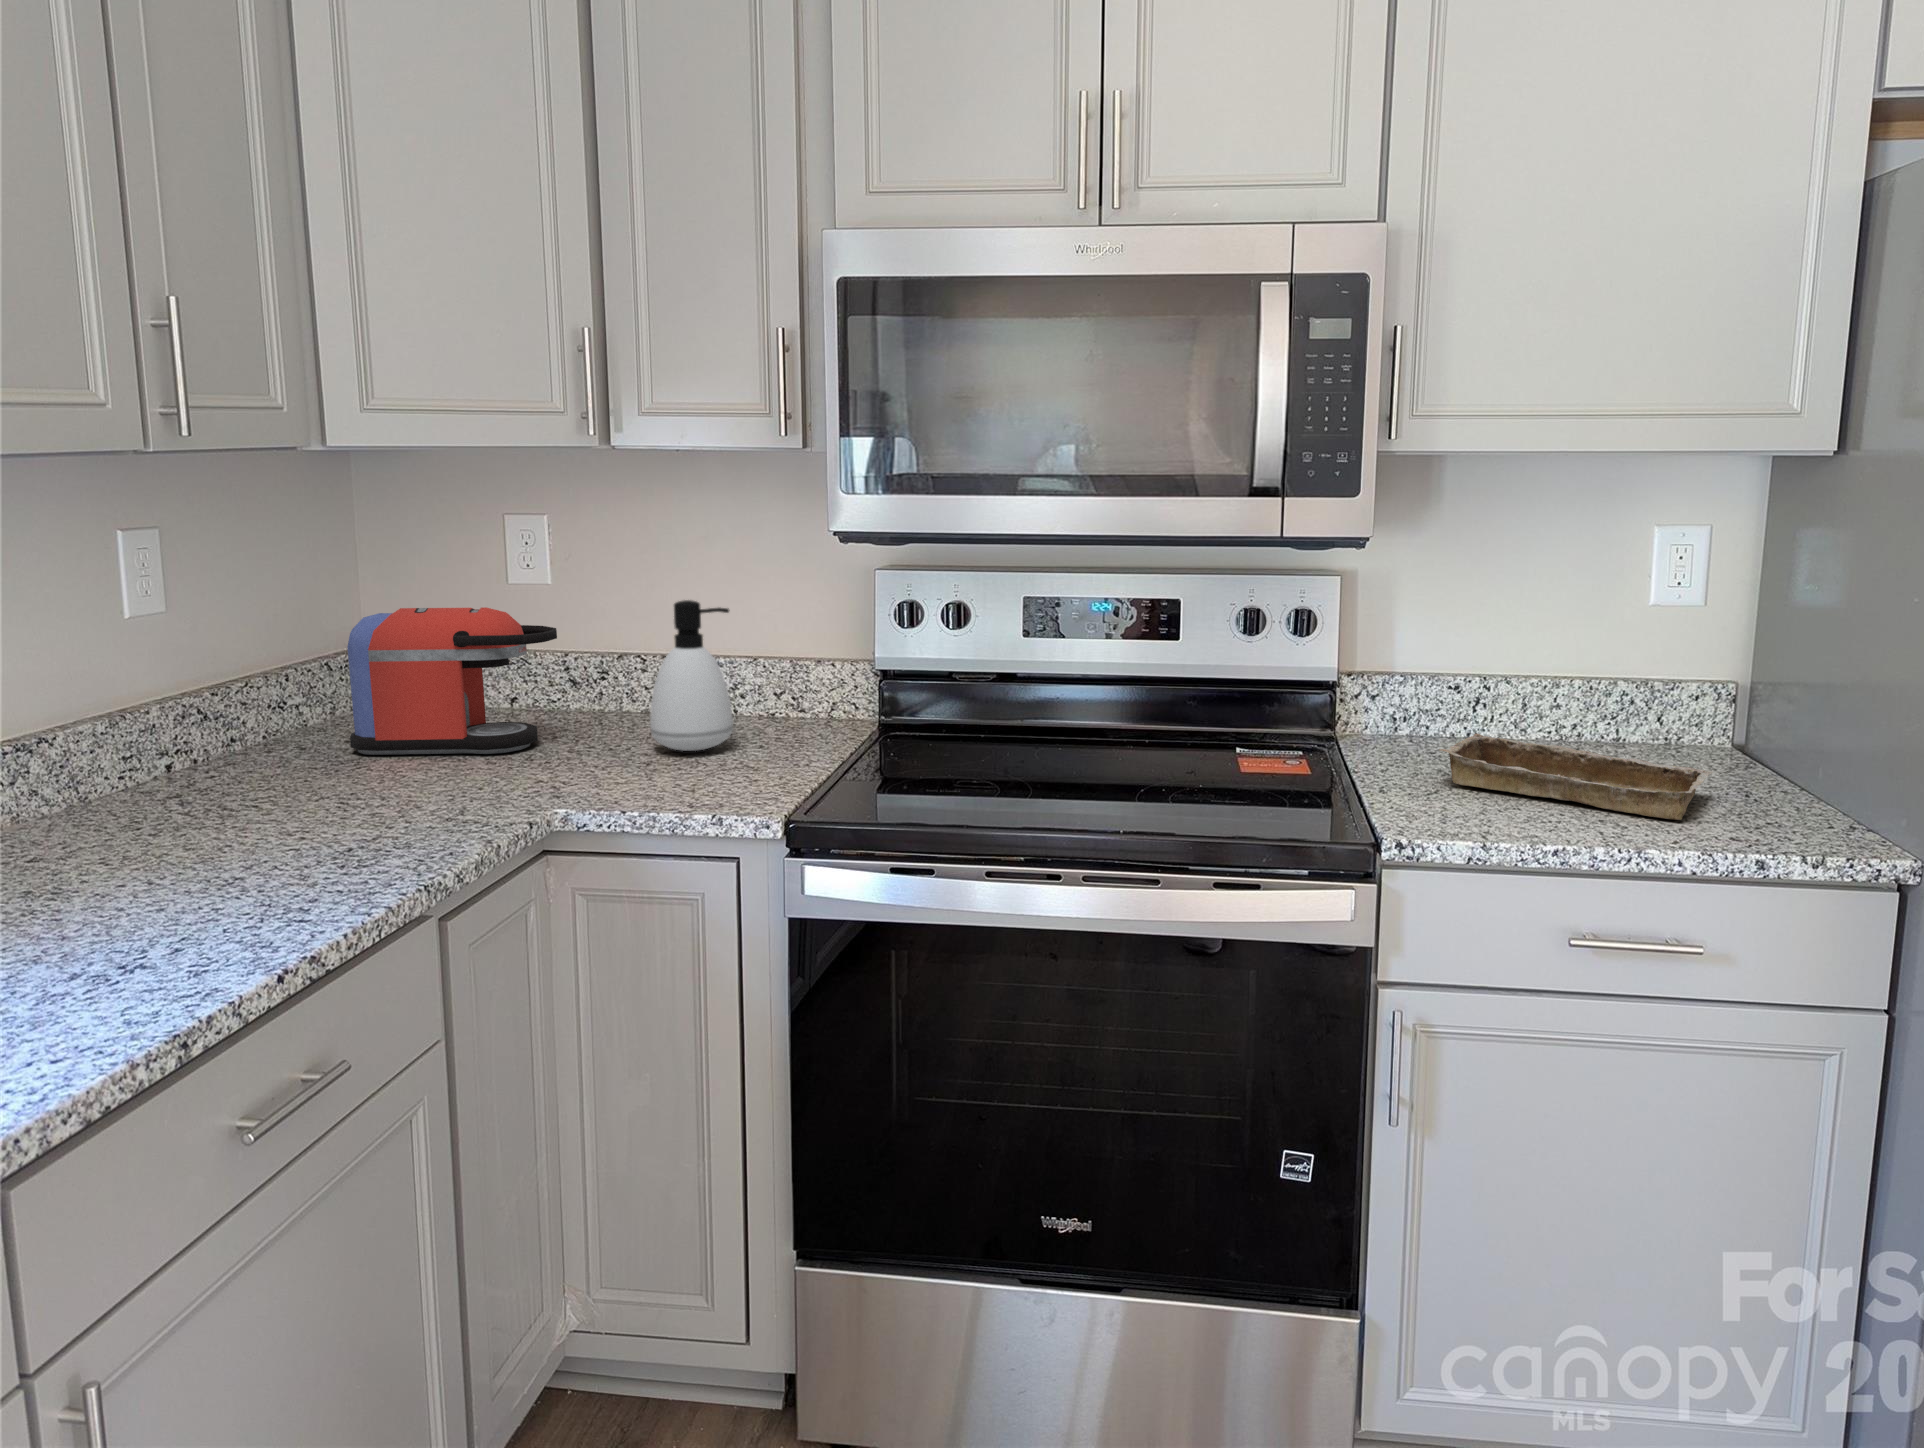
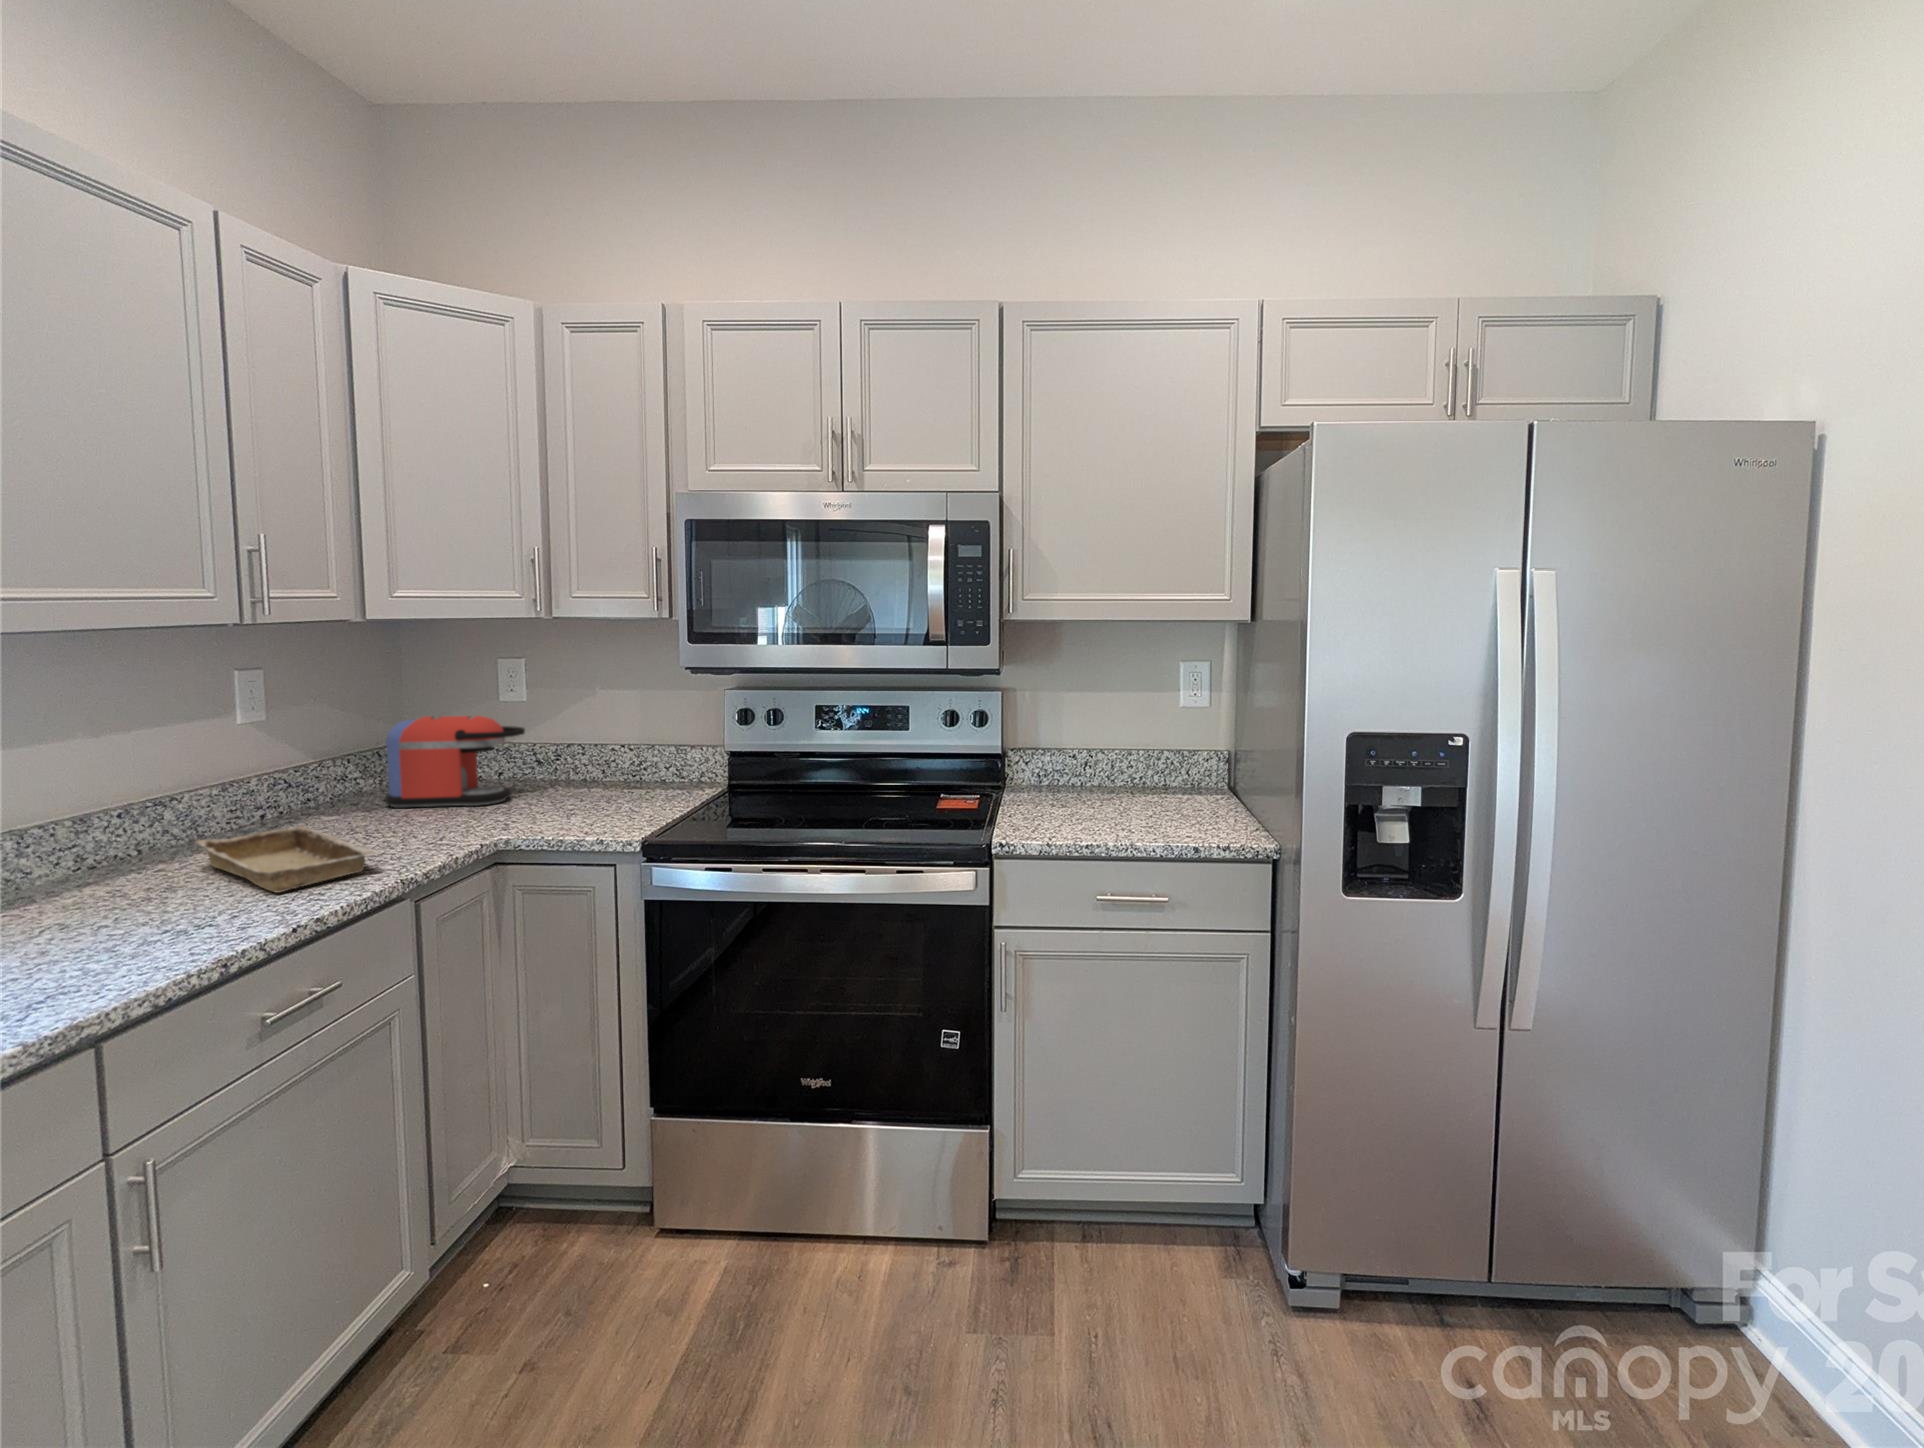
soap dispenser: present [650,600,733,751] -> none [581,710,635,801]
tray: present [1440,733,1713,820] -> present [198,826,379,893]

